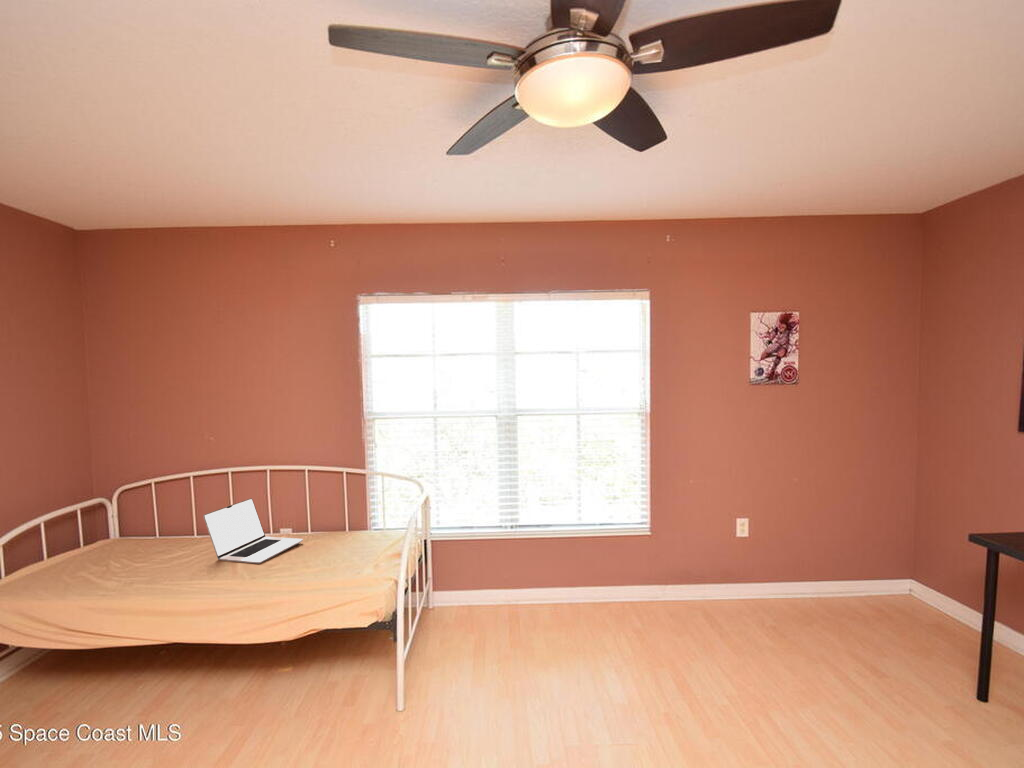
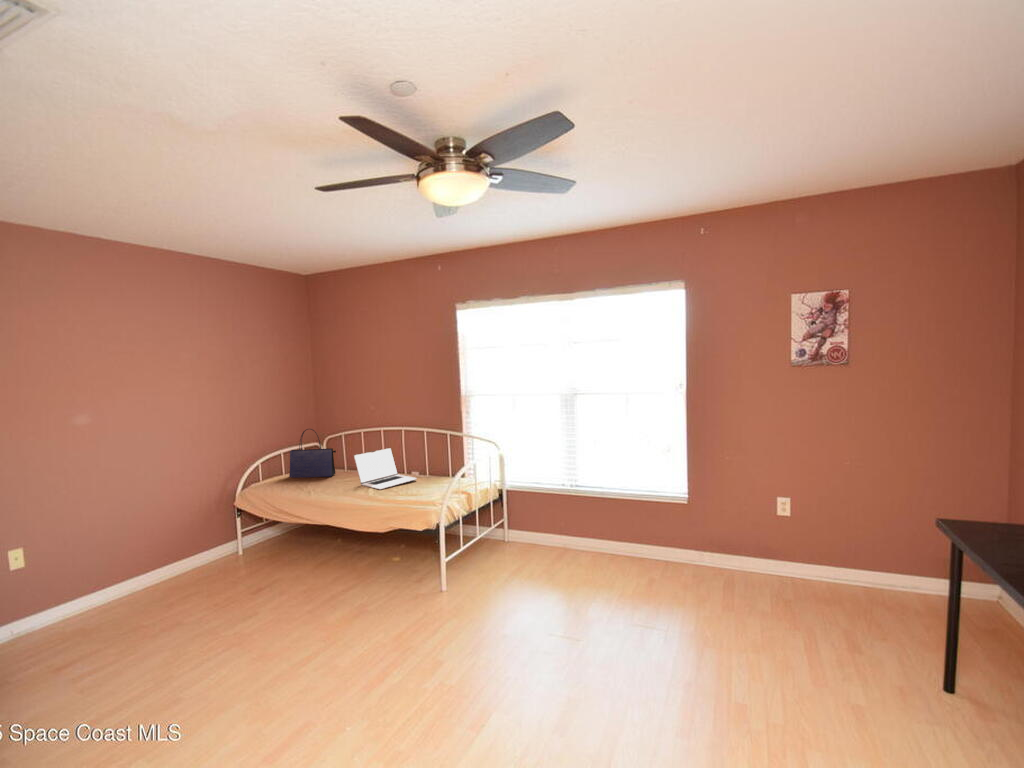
tote bag: none [65,478,155,563] -> present [289,429,336,478]

